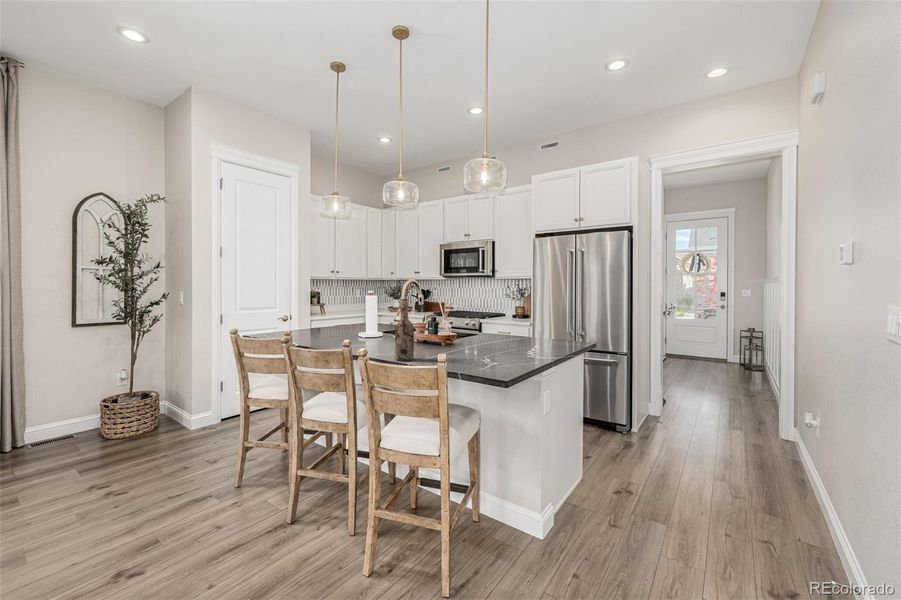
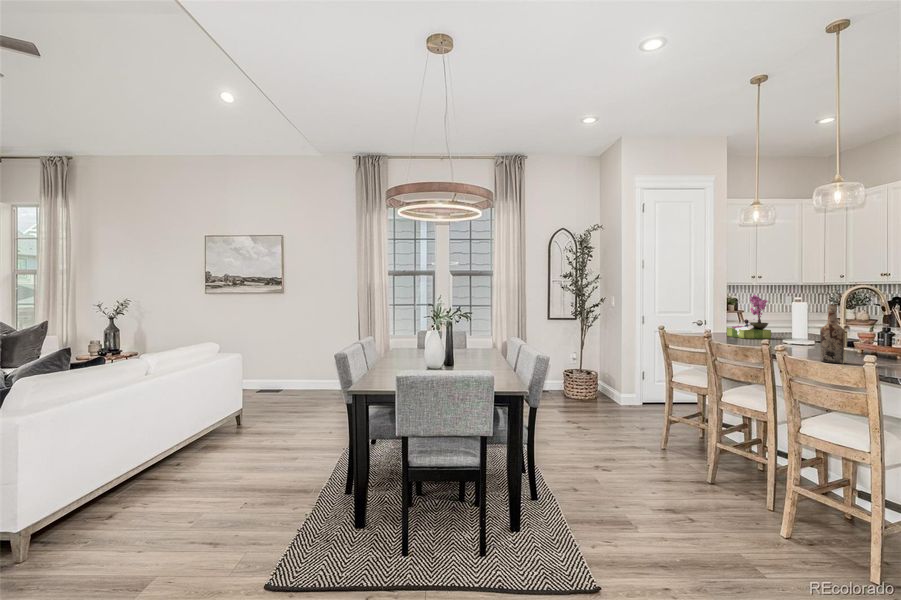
flower arrangement: none [309,288,349,336] -> present [727,295,771,339]

